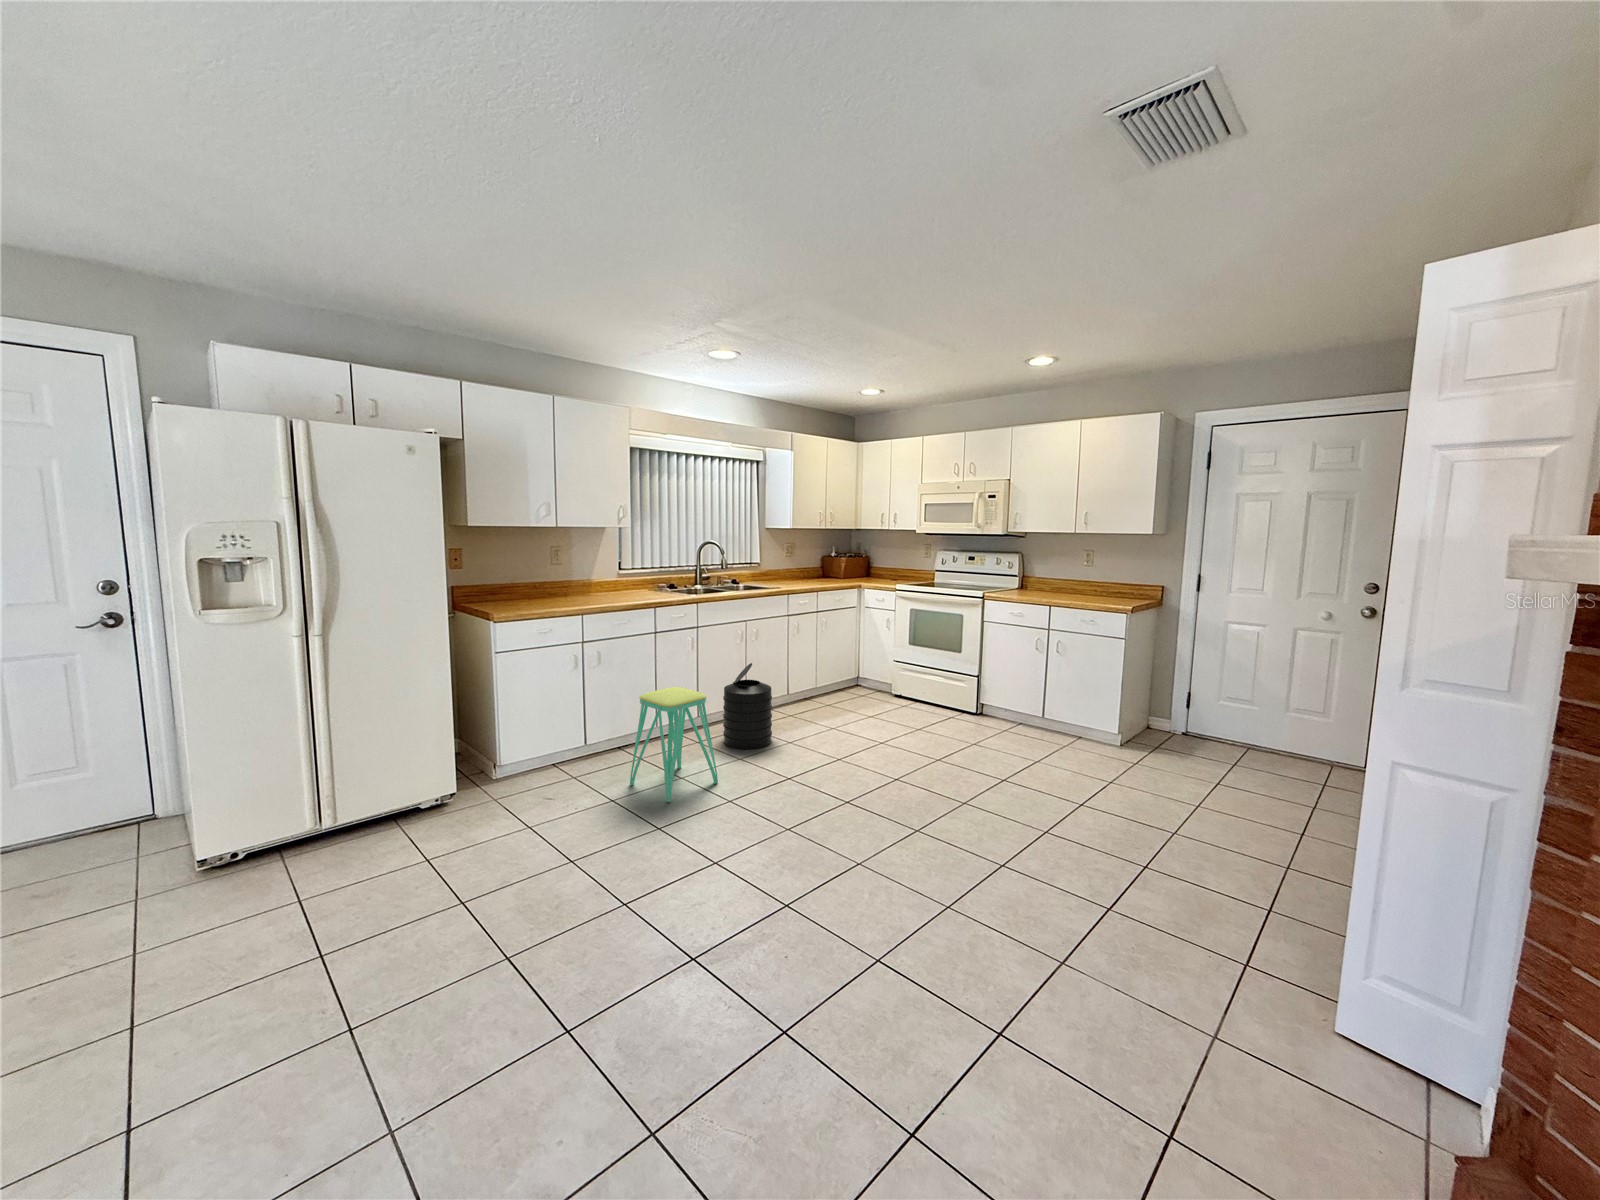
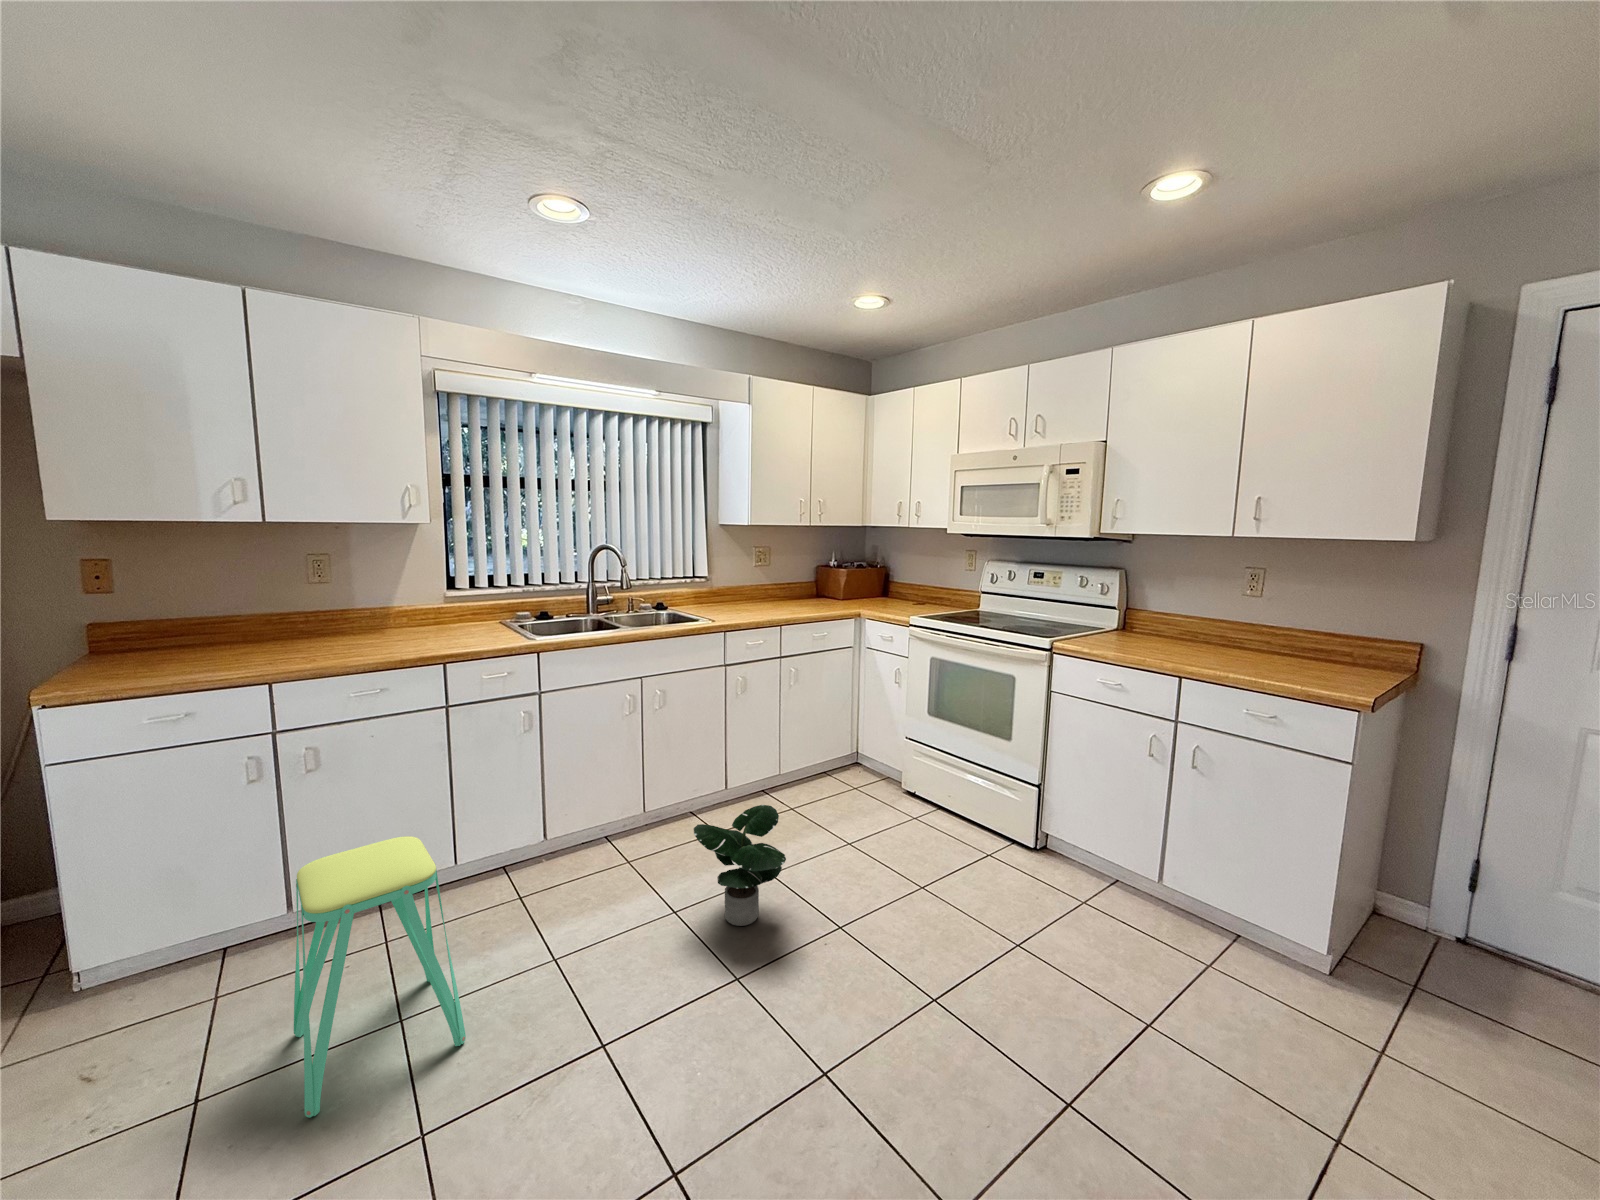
trash can: present [723,663,772,749] -> none [559,765,651,927]
potted plant: none [801,684,854,745] -> present [693,805,786,926]

